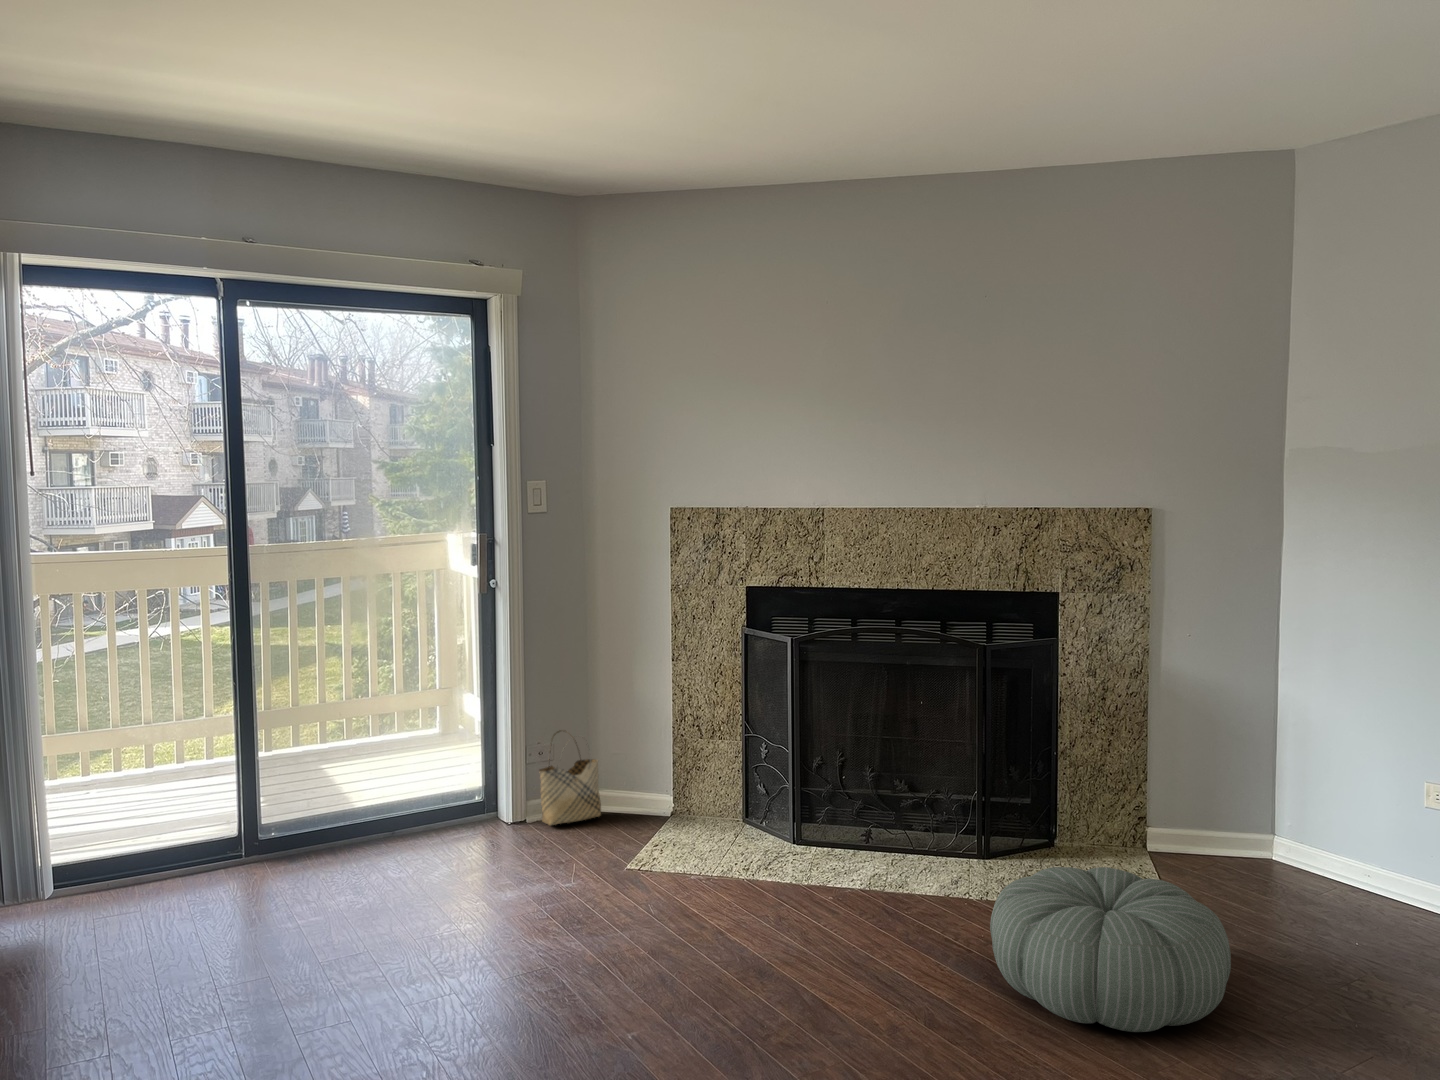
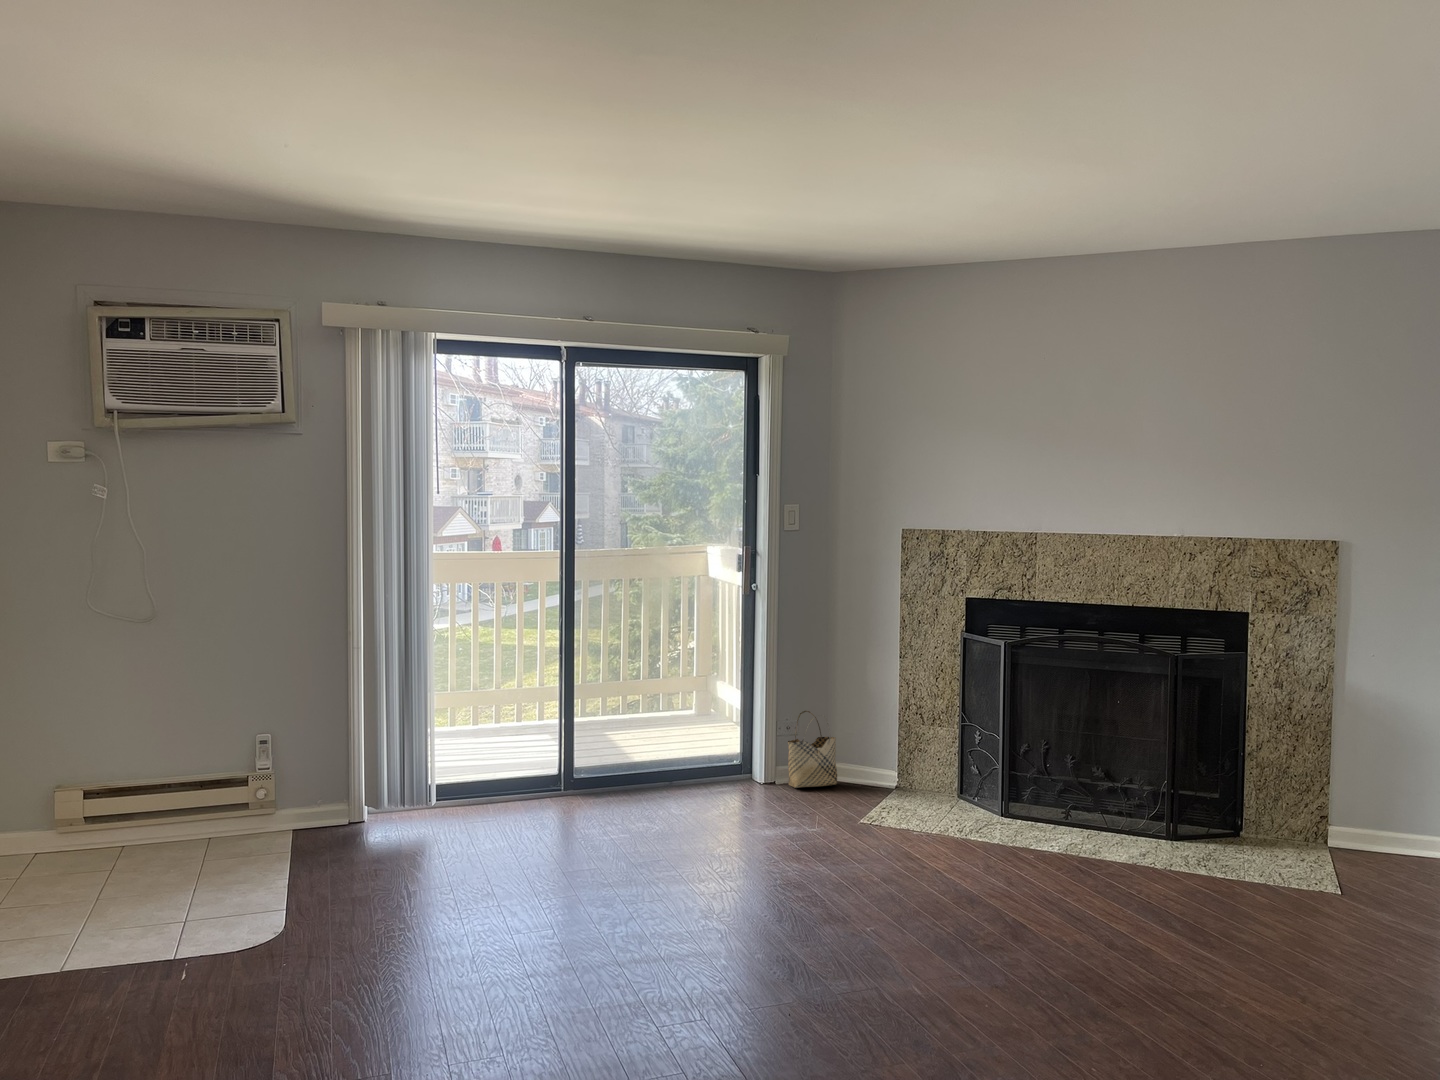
pouf: present [990,867,1231,1032] -> none [1167,838,1379,966]

